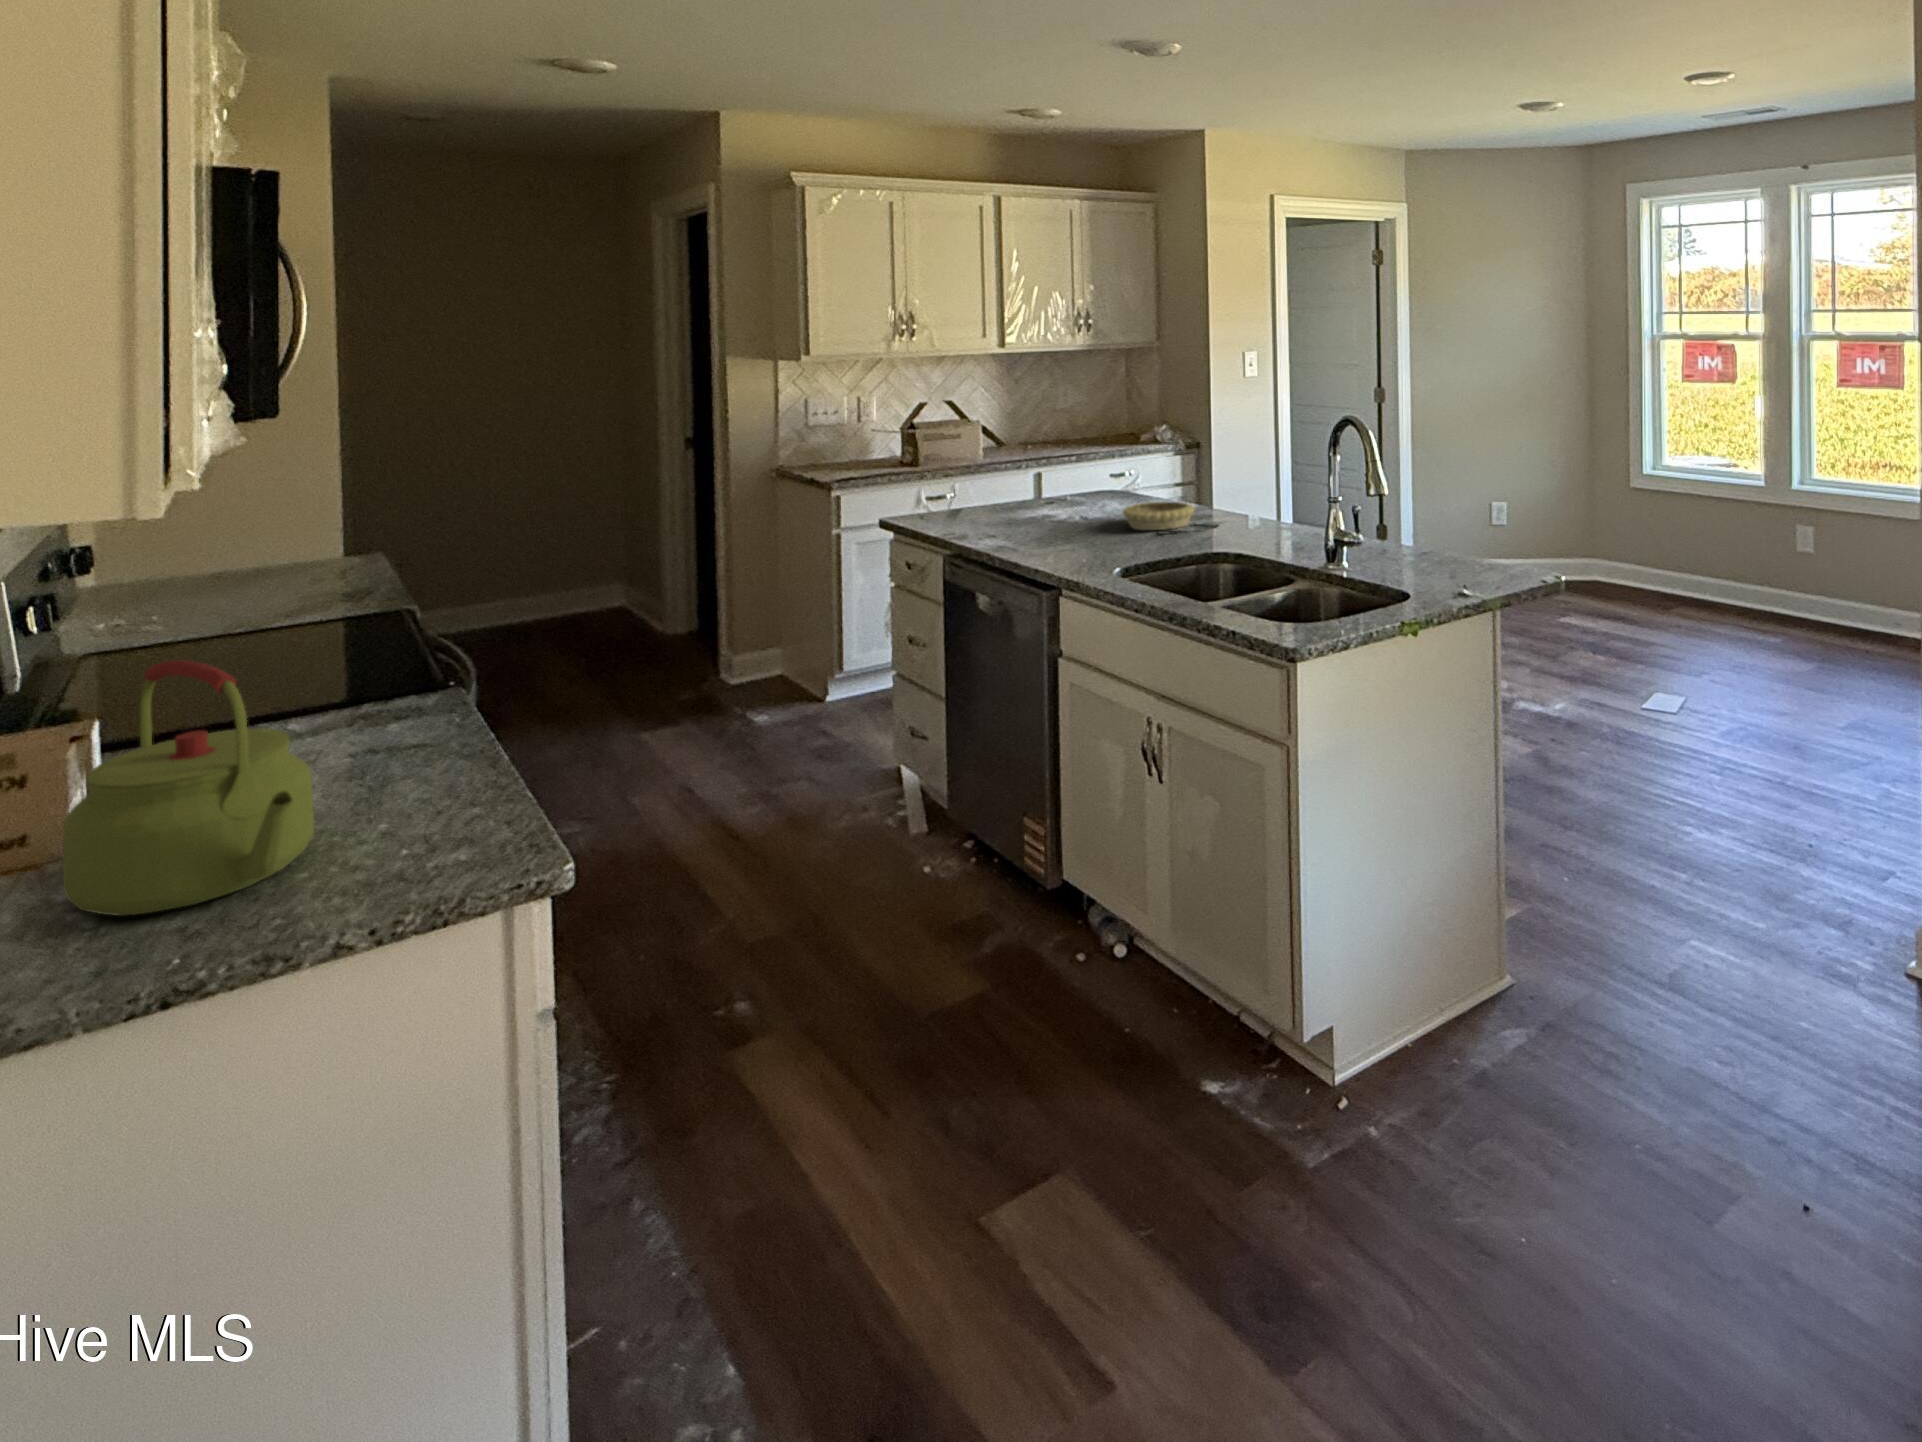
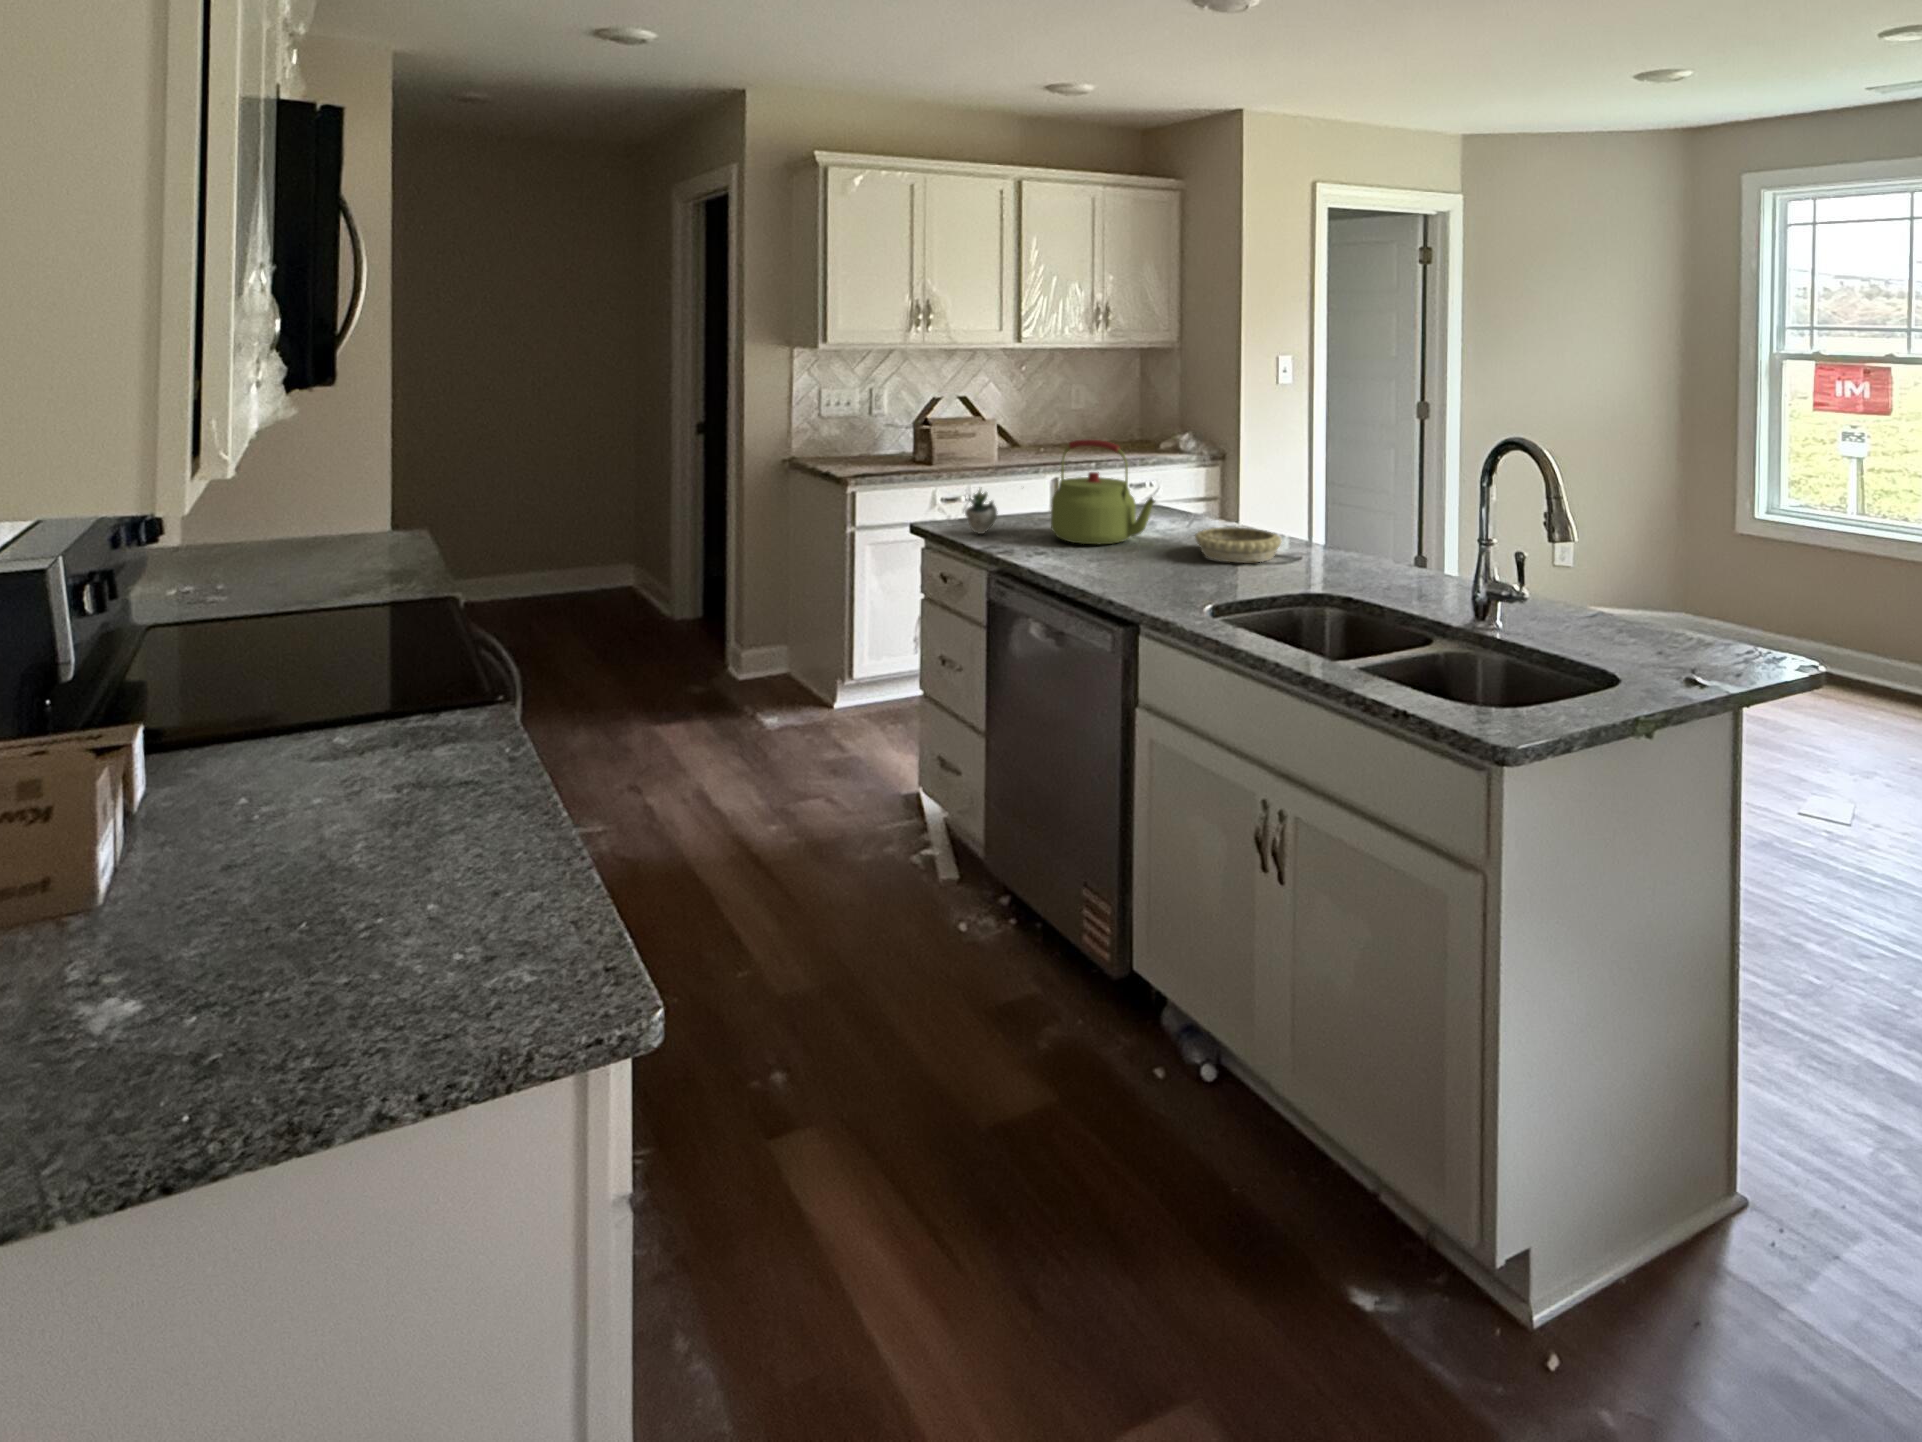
succulent plant: none [928,478,979,522] -> present [965,489,998,534]
kettle: present [63,660,314,916] -> present [1051,440,1155,544]

